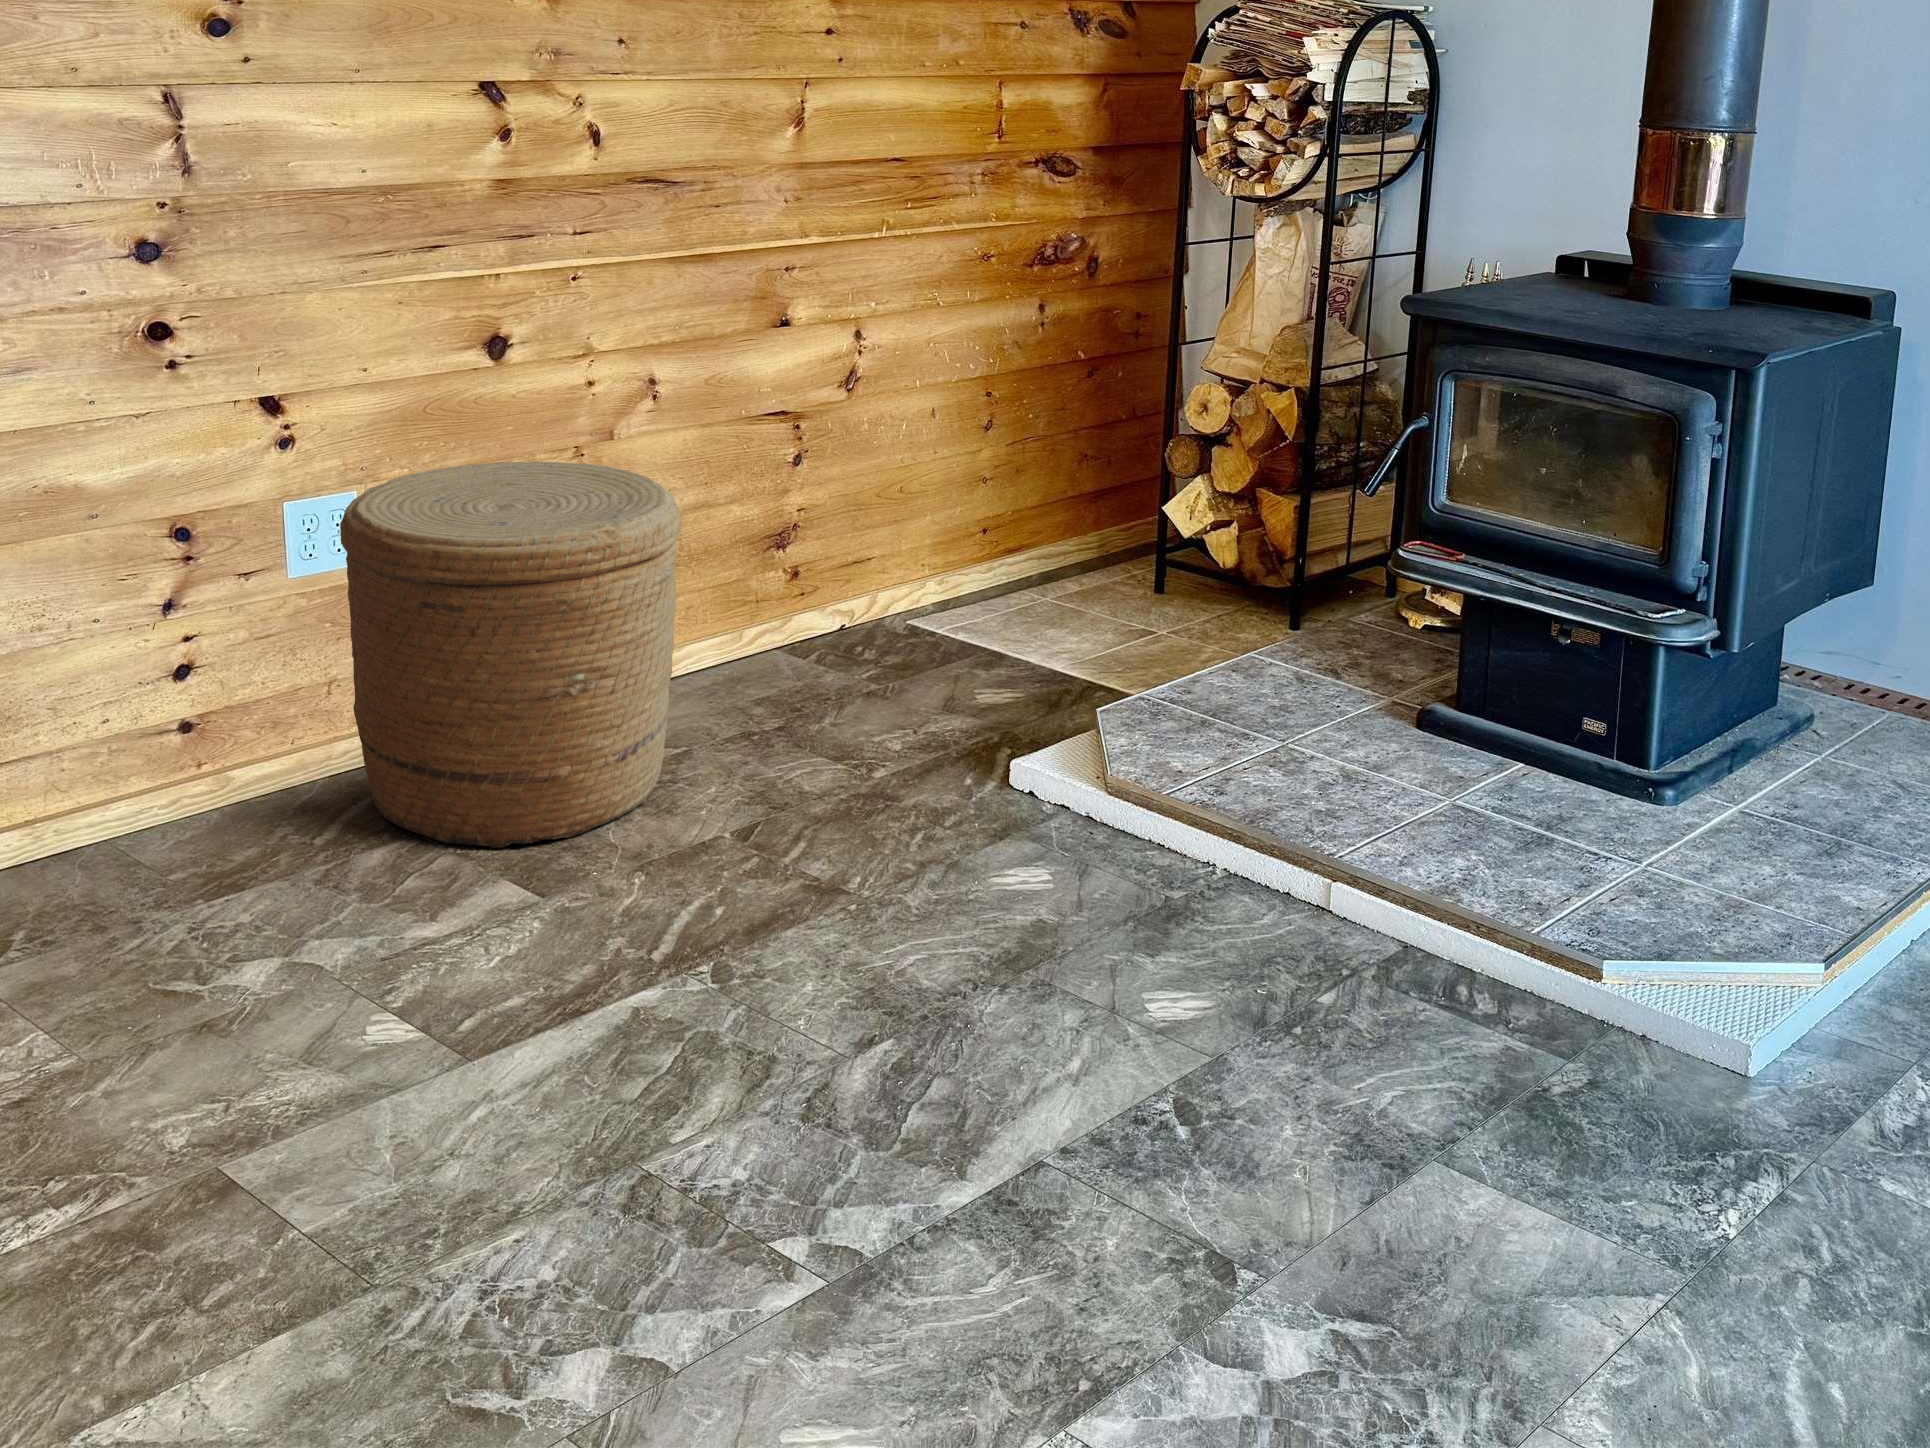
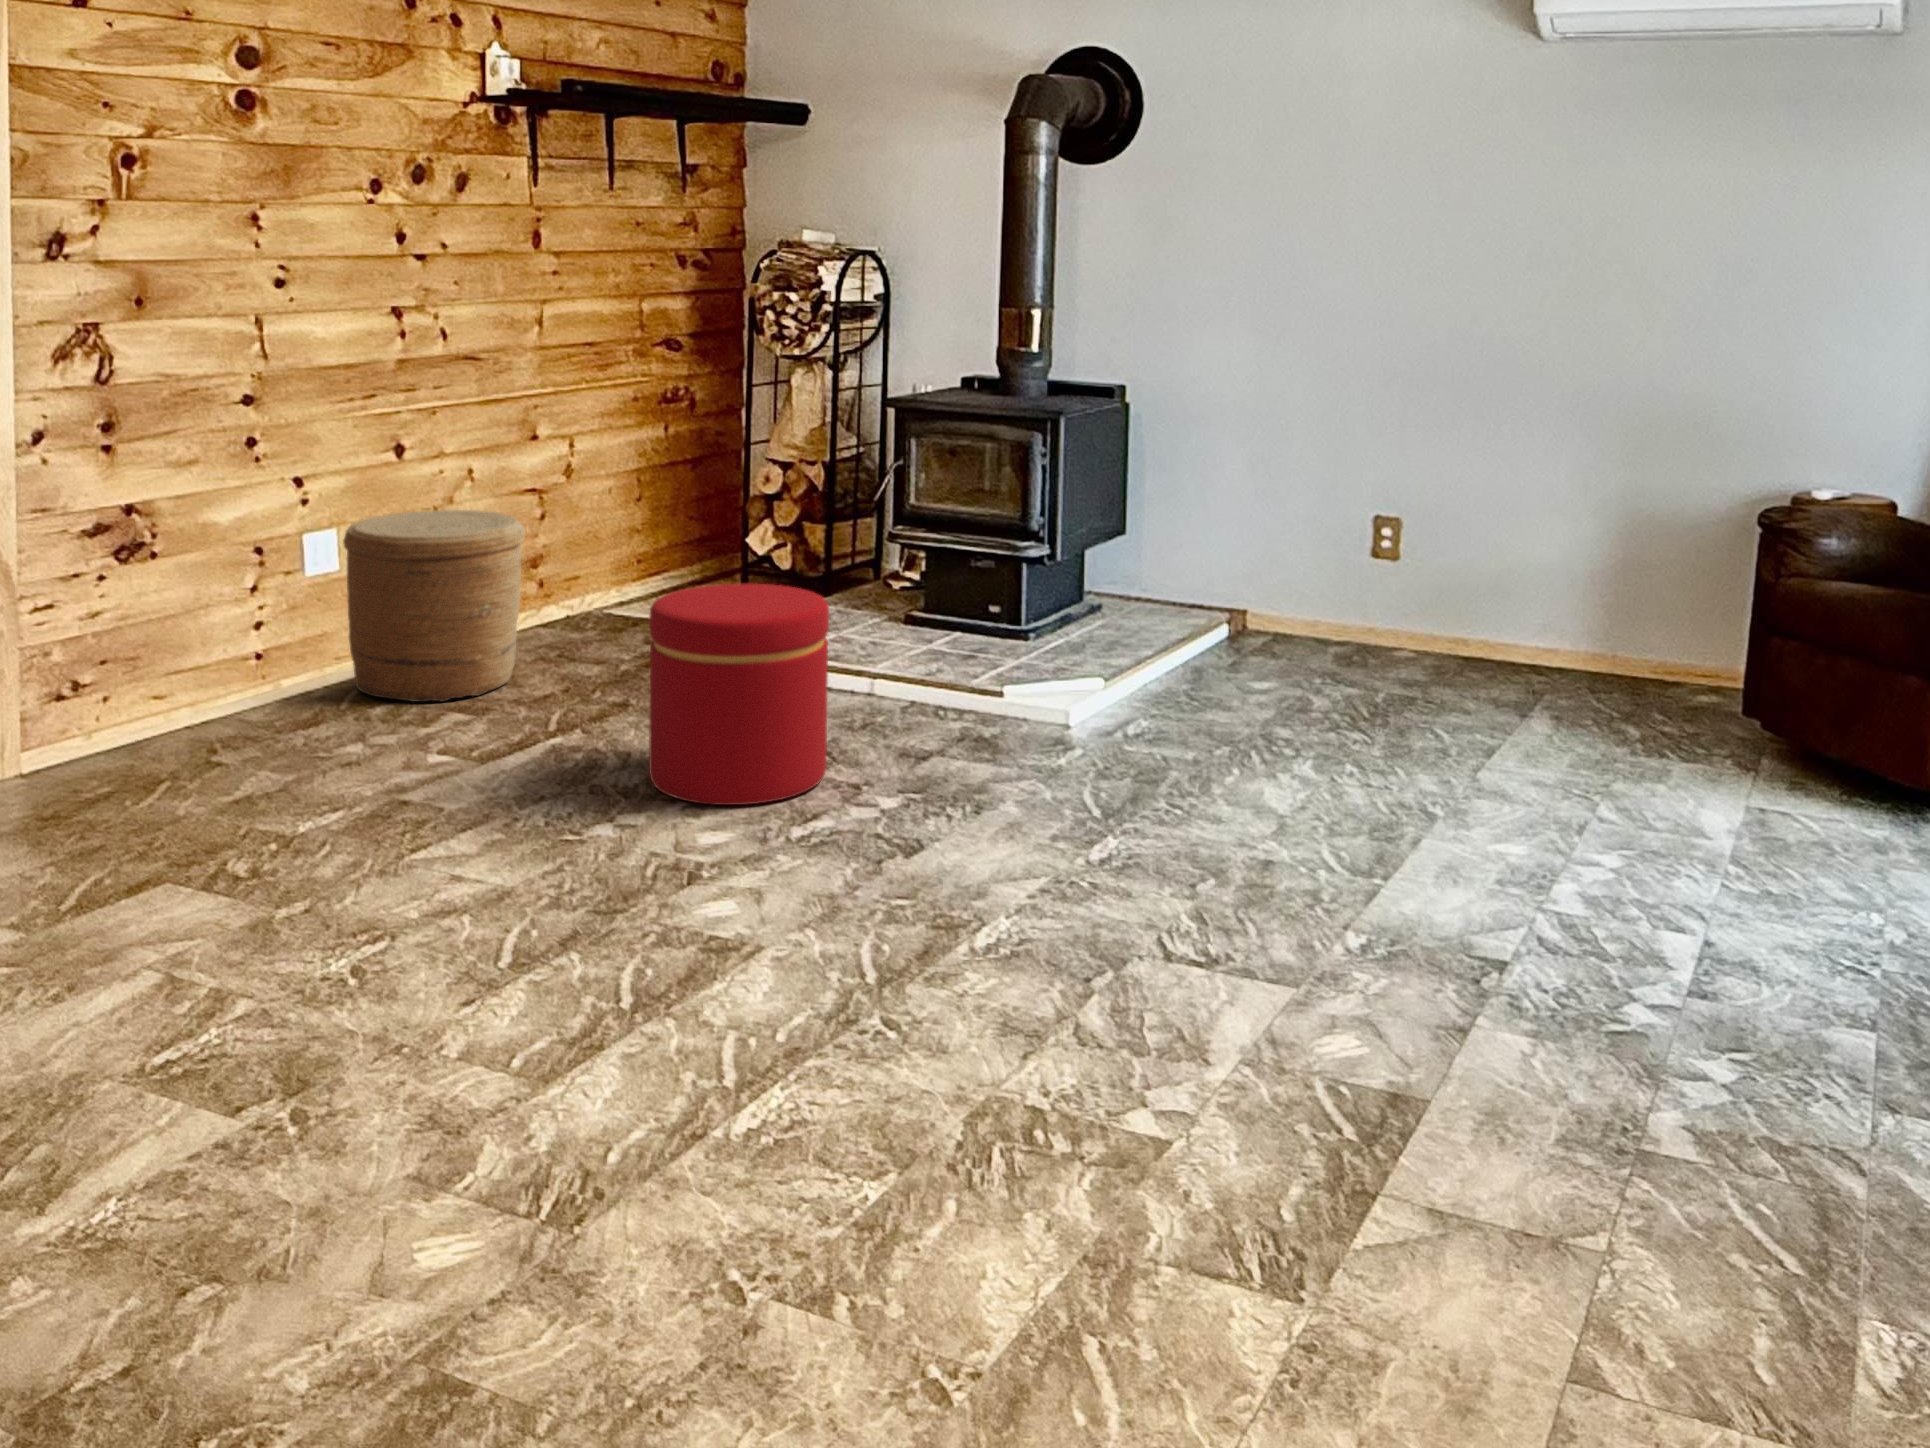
ottoman: none [748,754,1181,1361] -> present [649,584,829,805]

